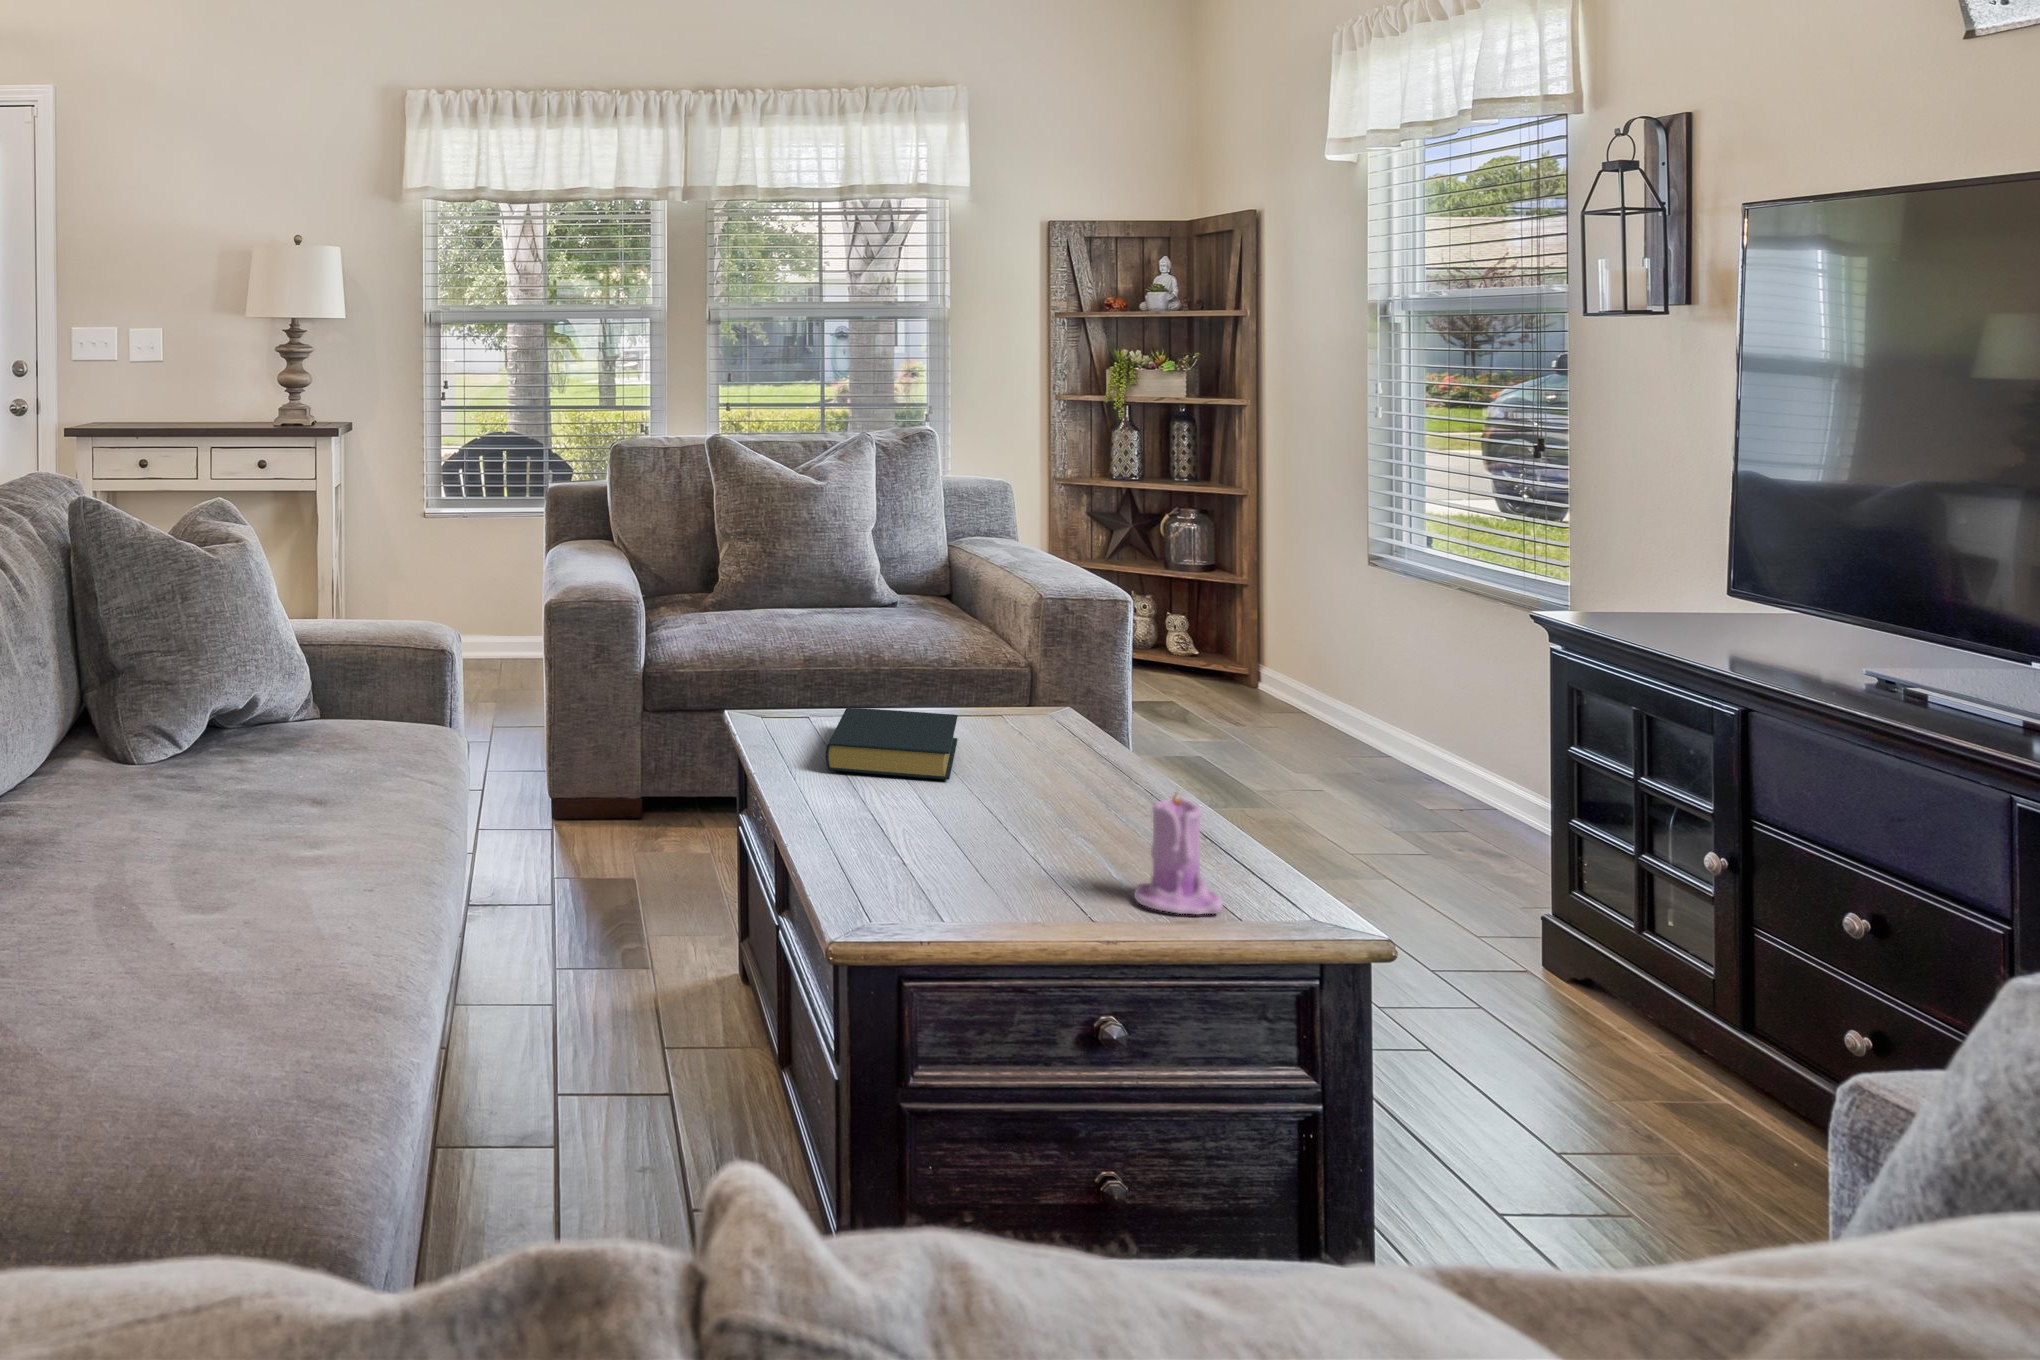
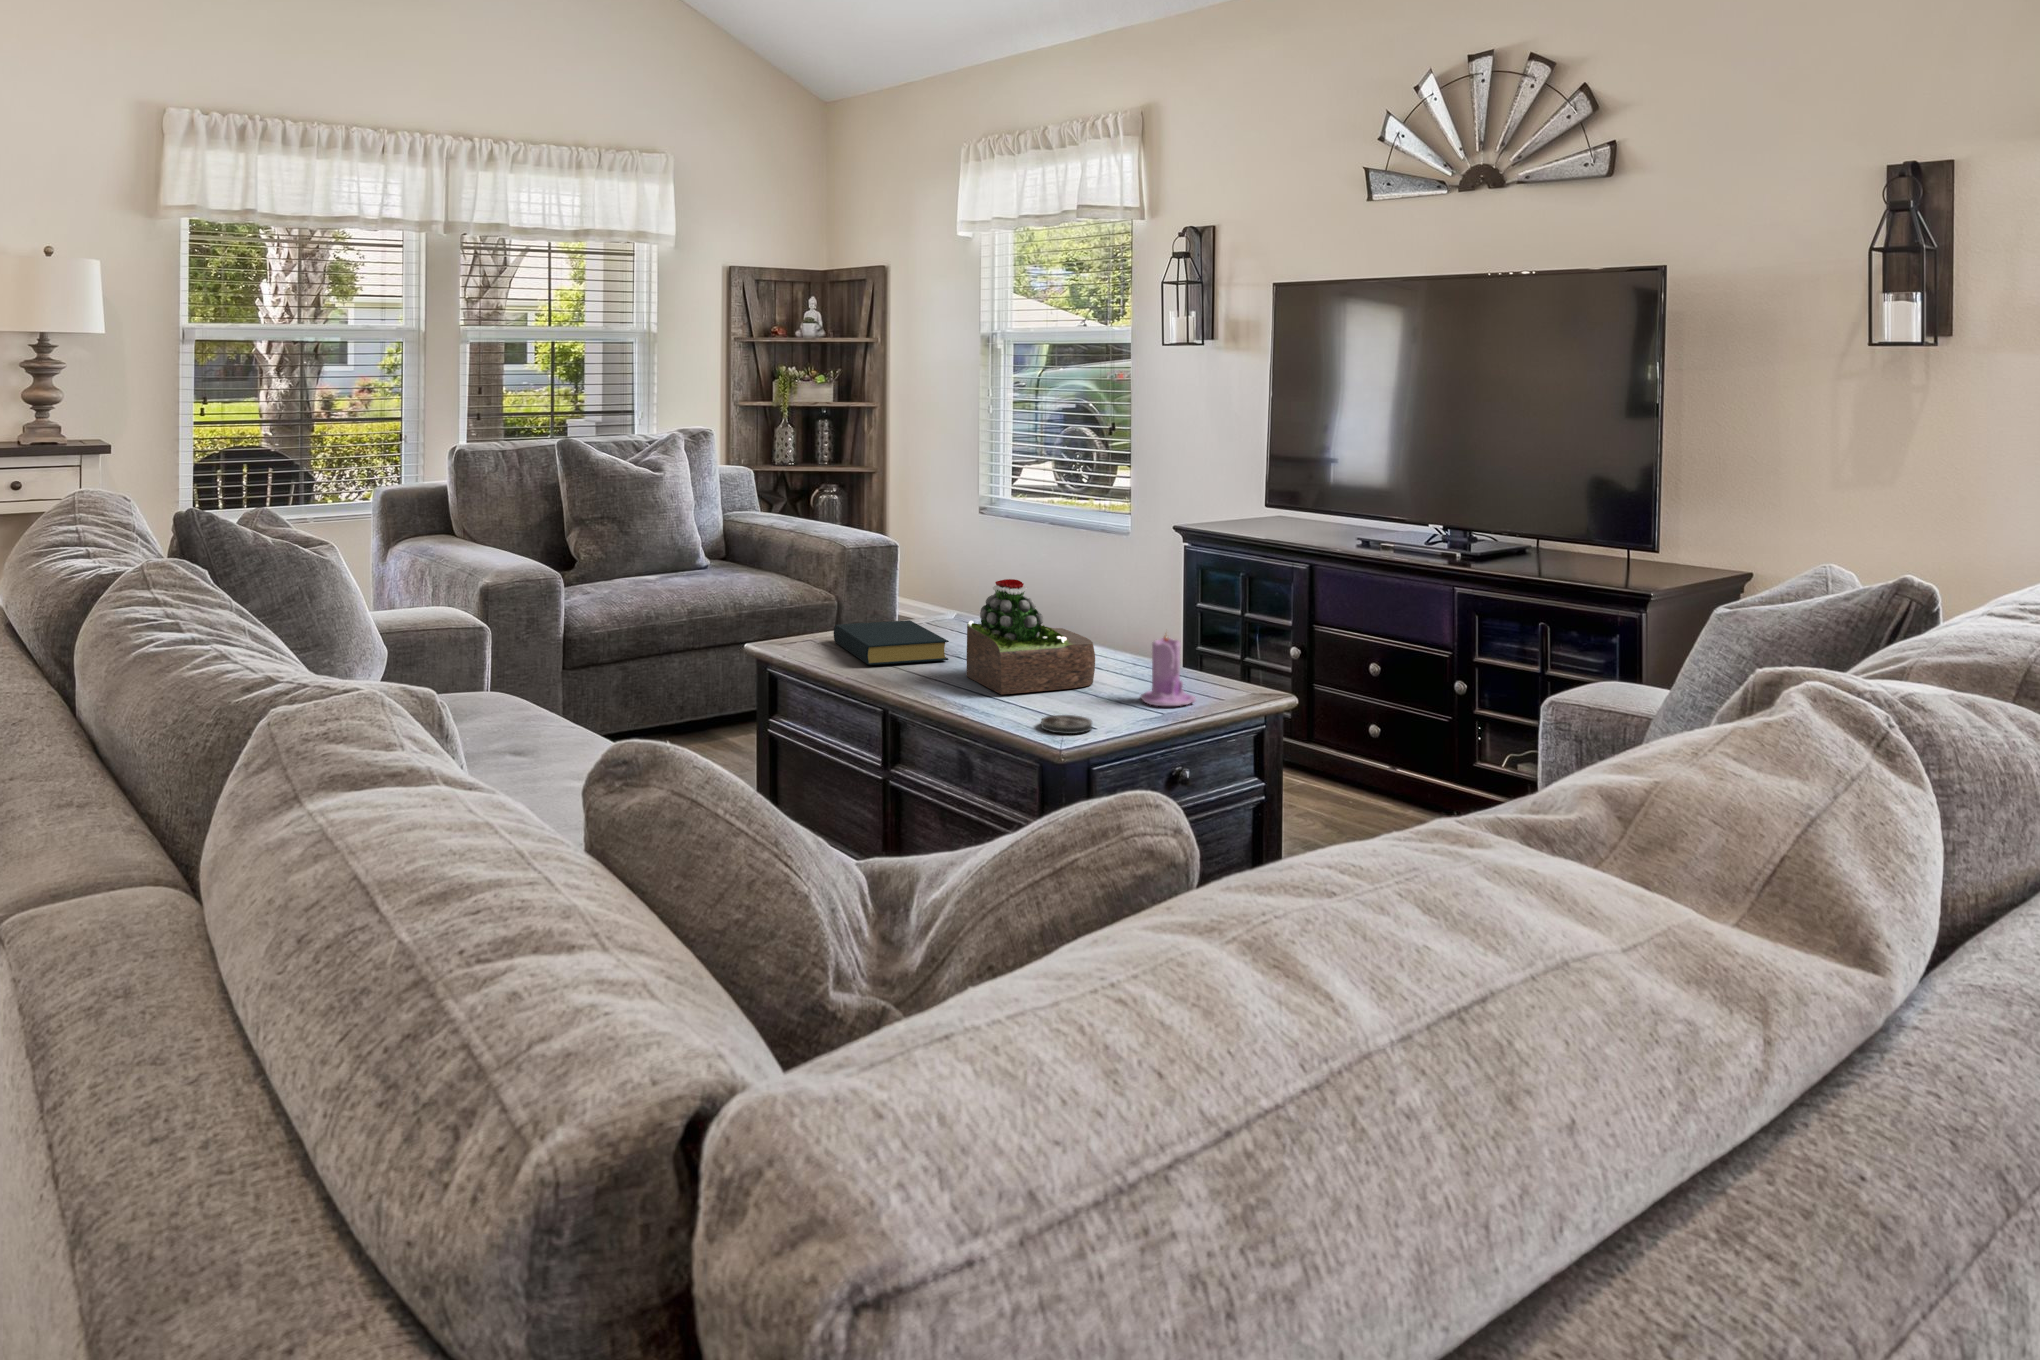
succulent plant: none [935,674,1112,854] -> present [967,579,1095,695]
coaster: none [909,890,989,926] -> present [1041,715,1092,734]

